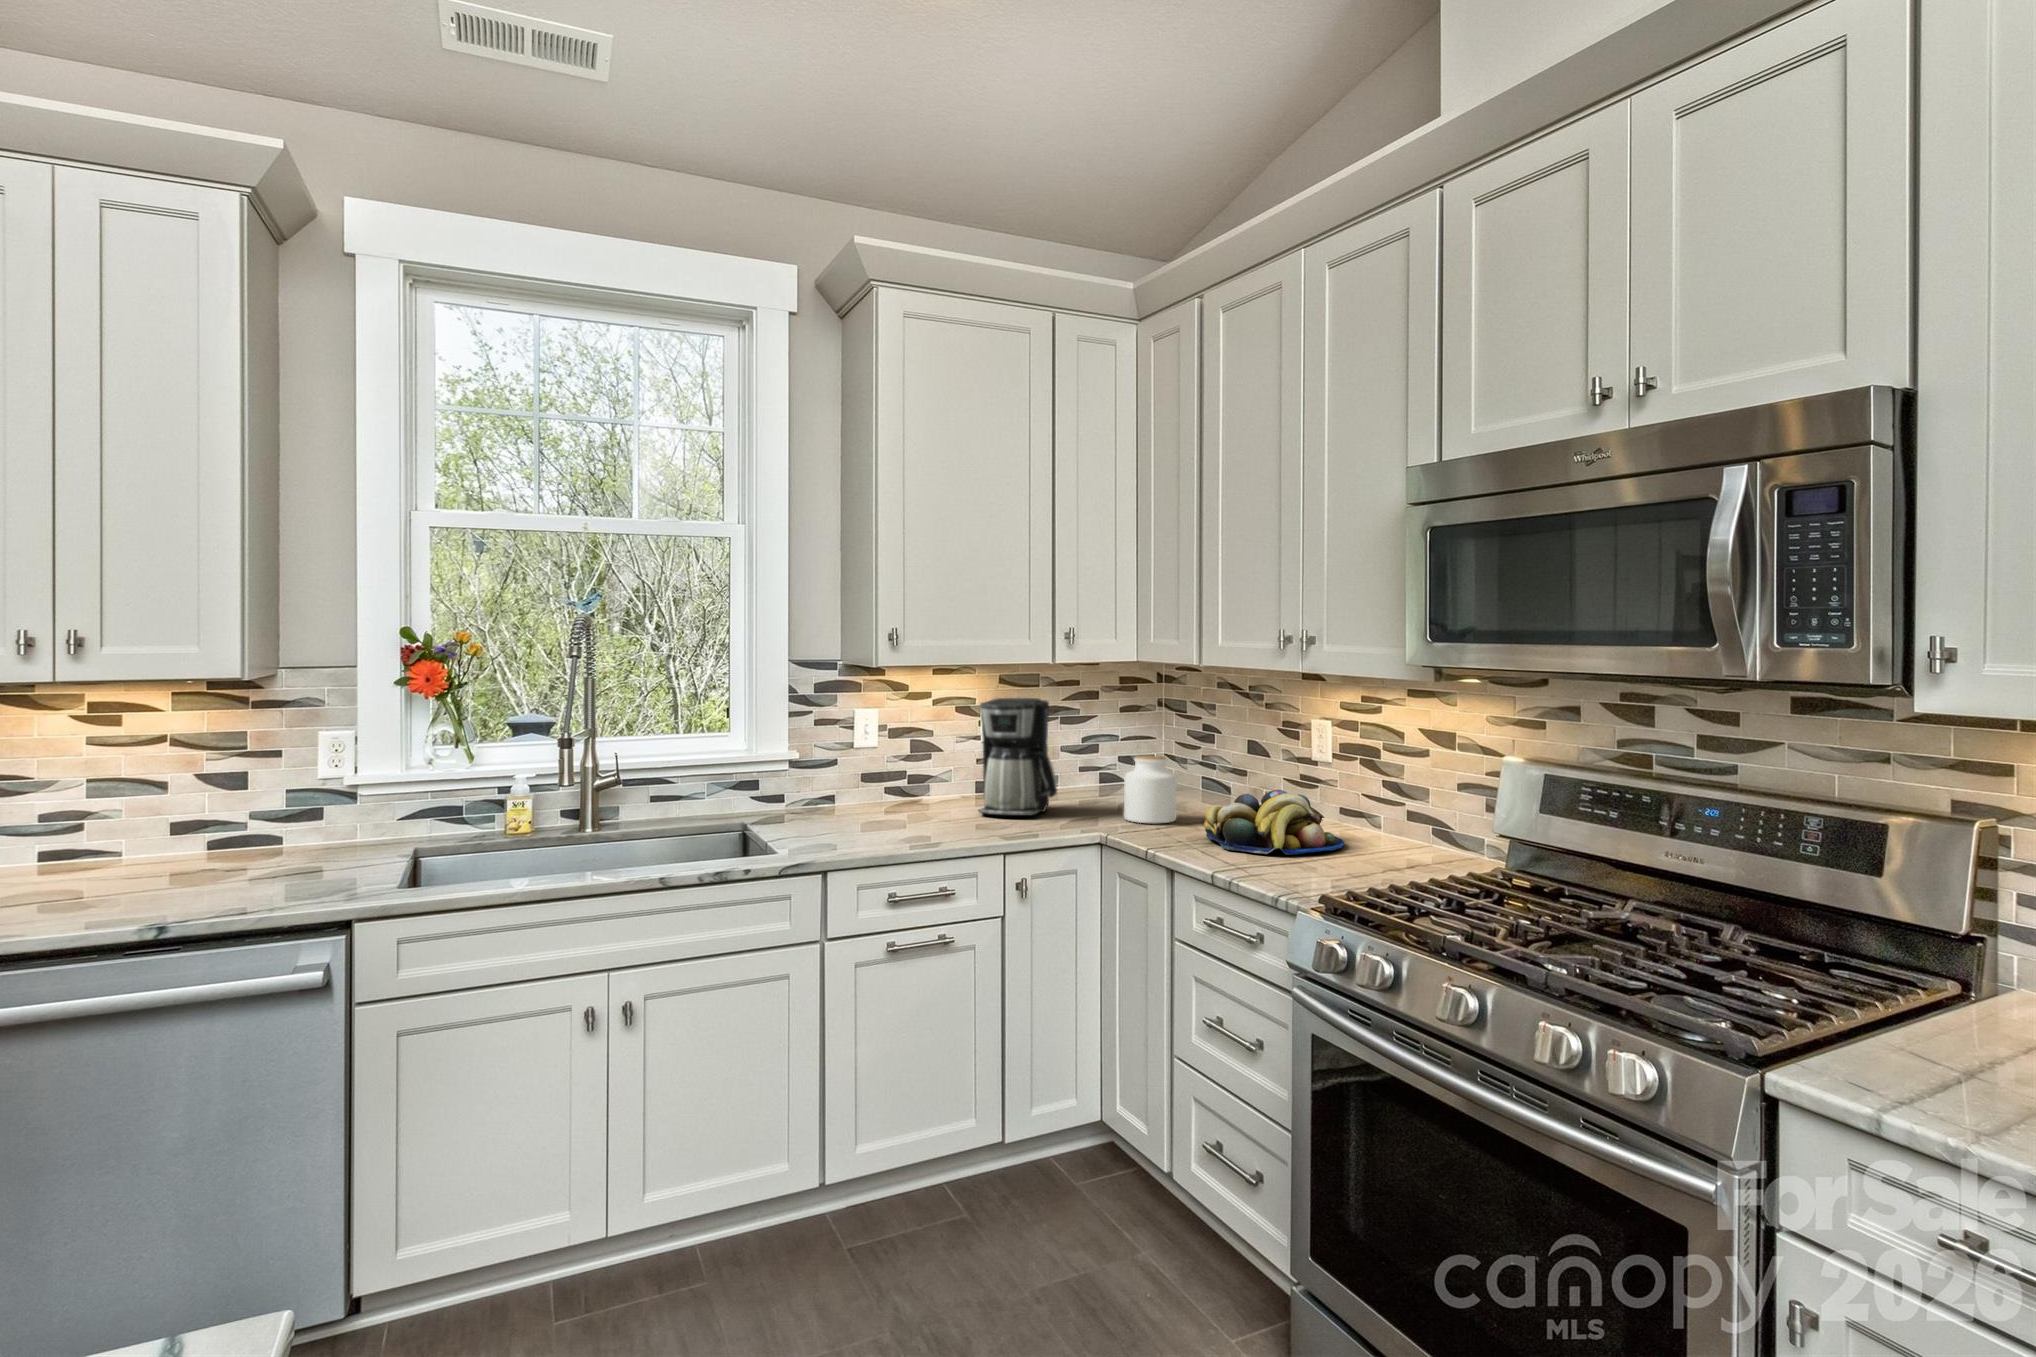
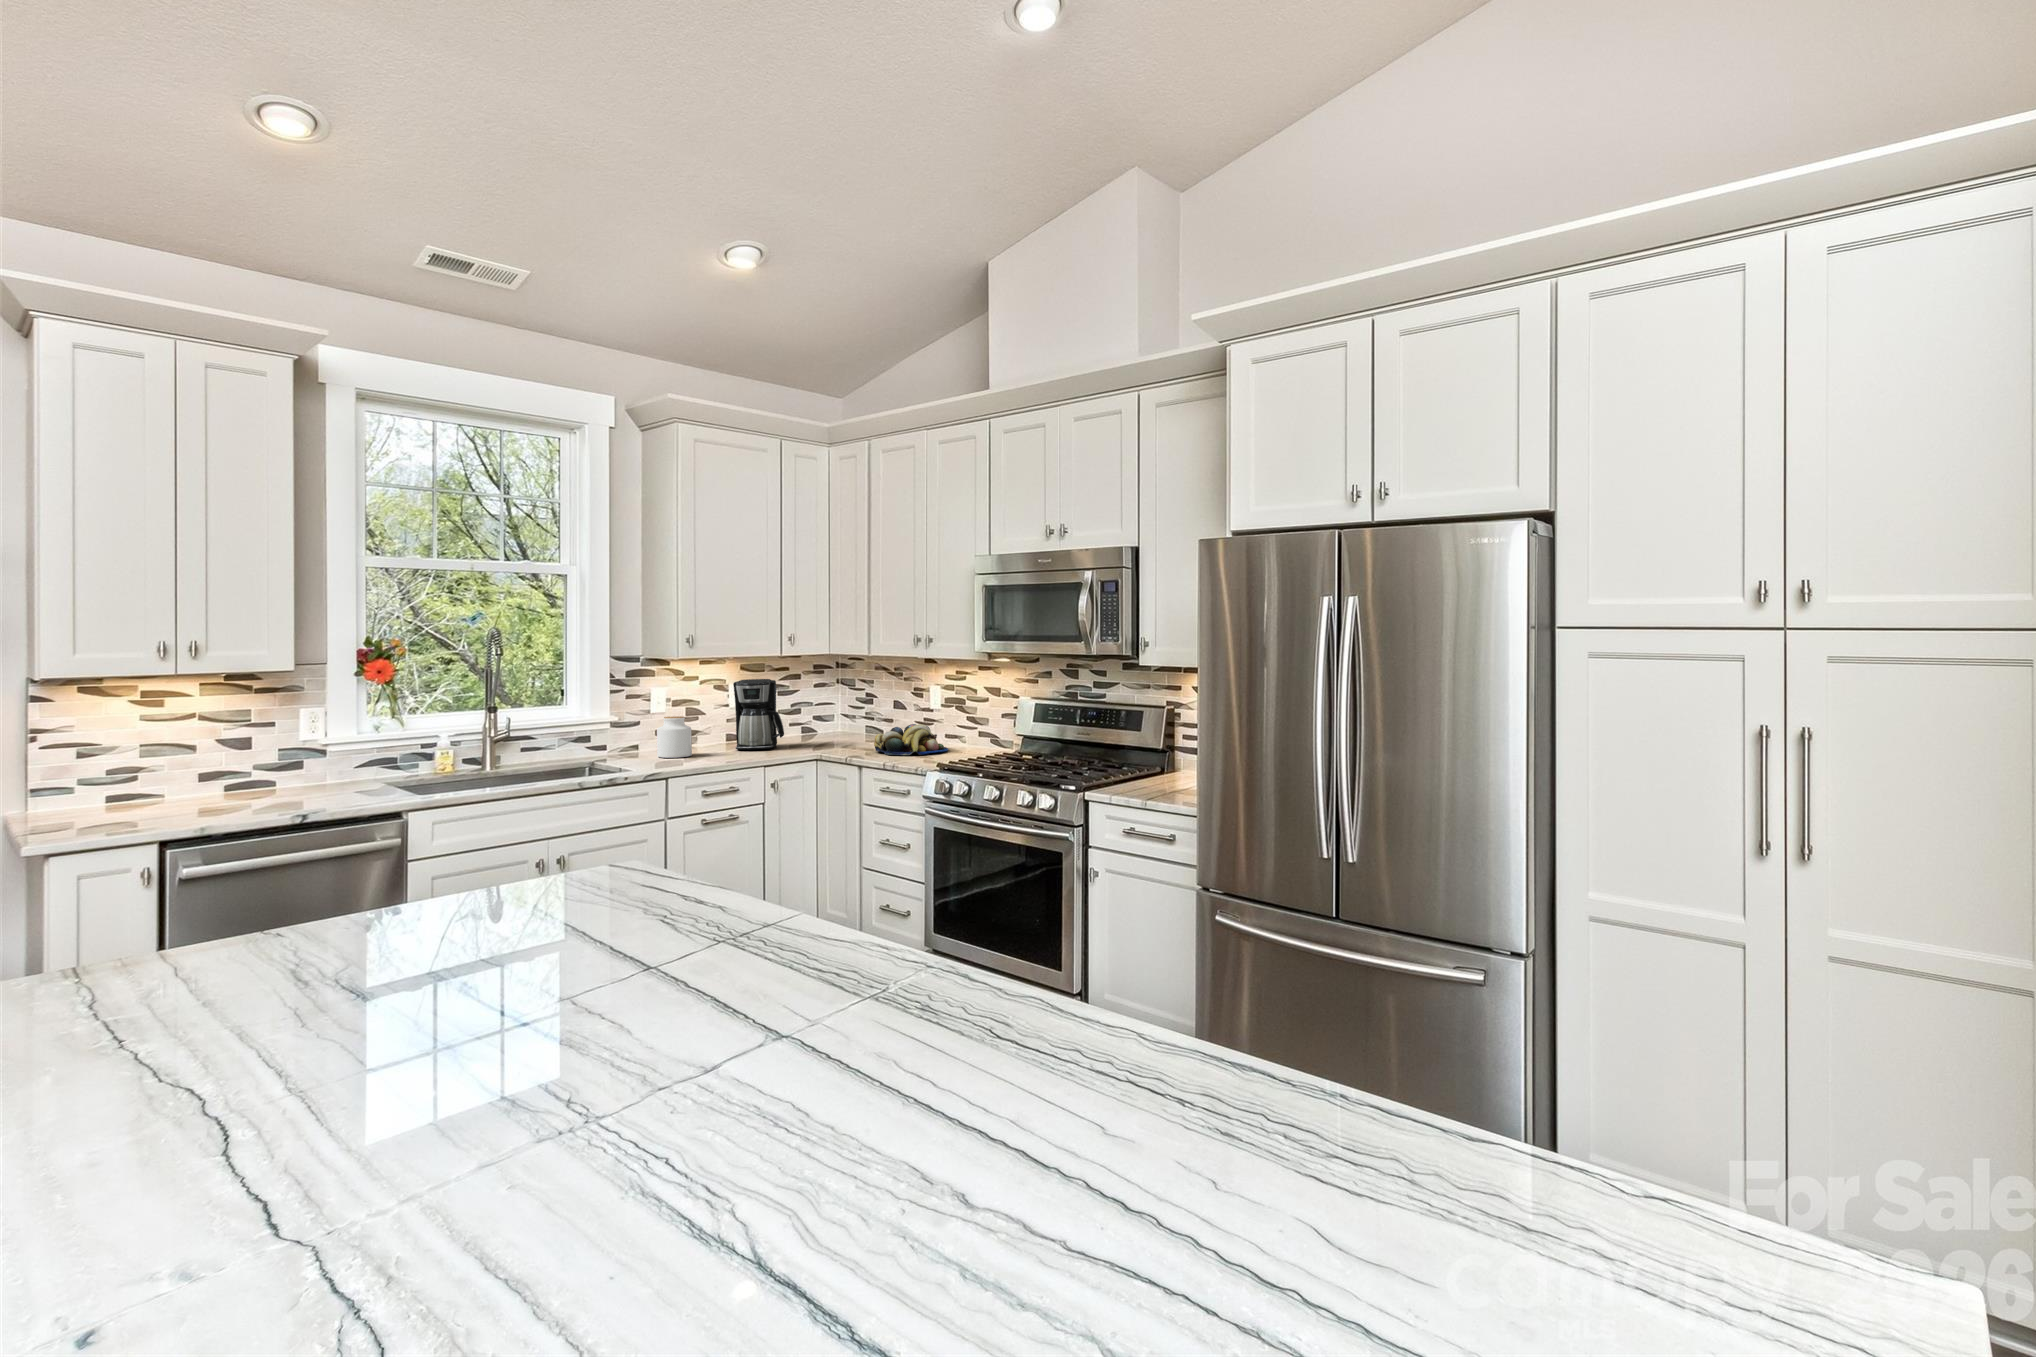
jar: present [1124,755,1177,823] -> present [657,716,692,758]

